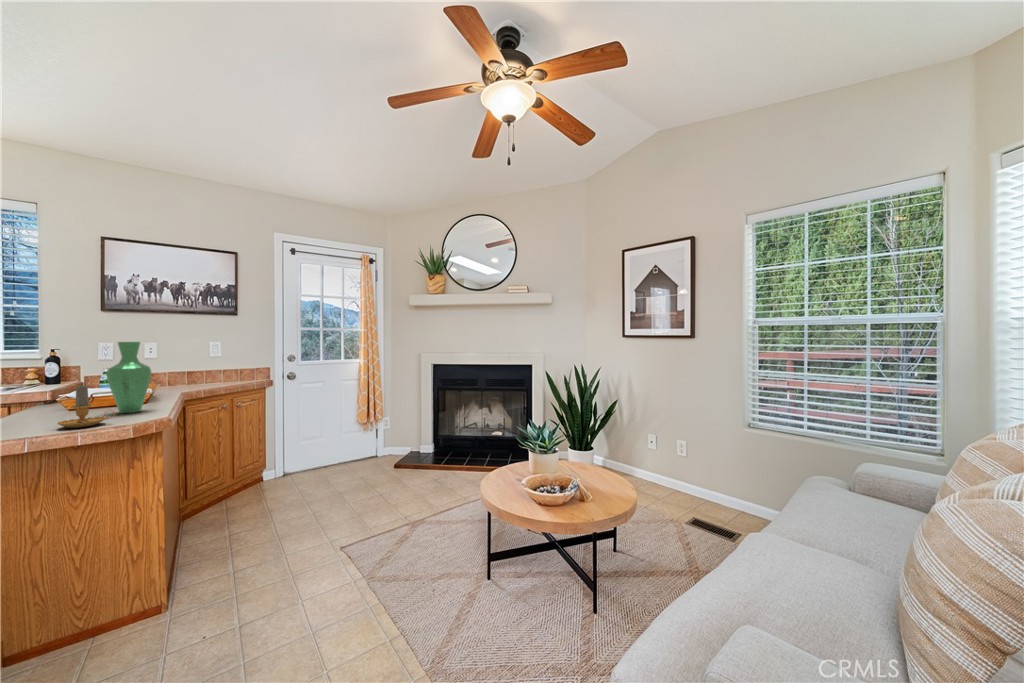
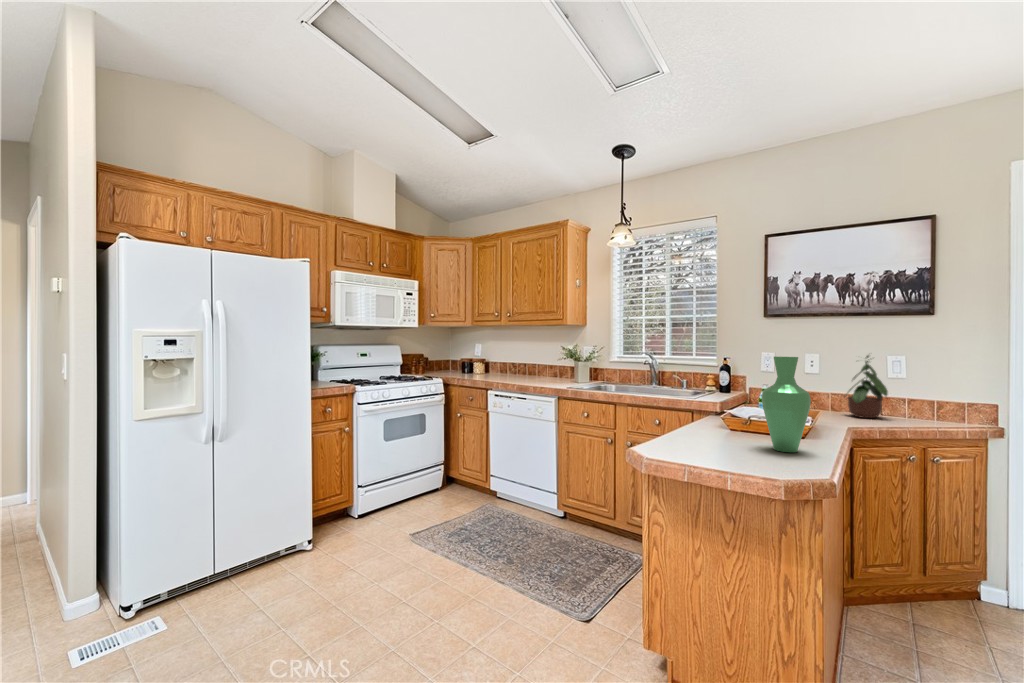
potted plant: none [177,340,213,386] -> present [847,355,888,418]
candle: present [57,385,115,428] -> none [713,408,766,464]

